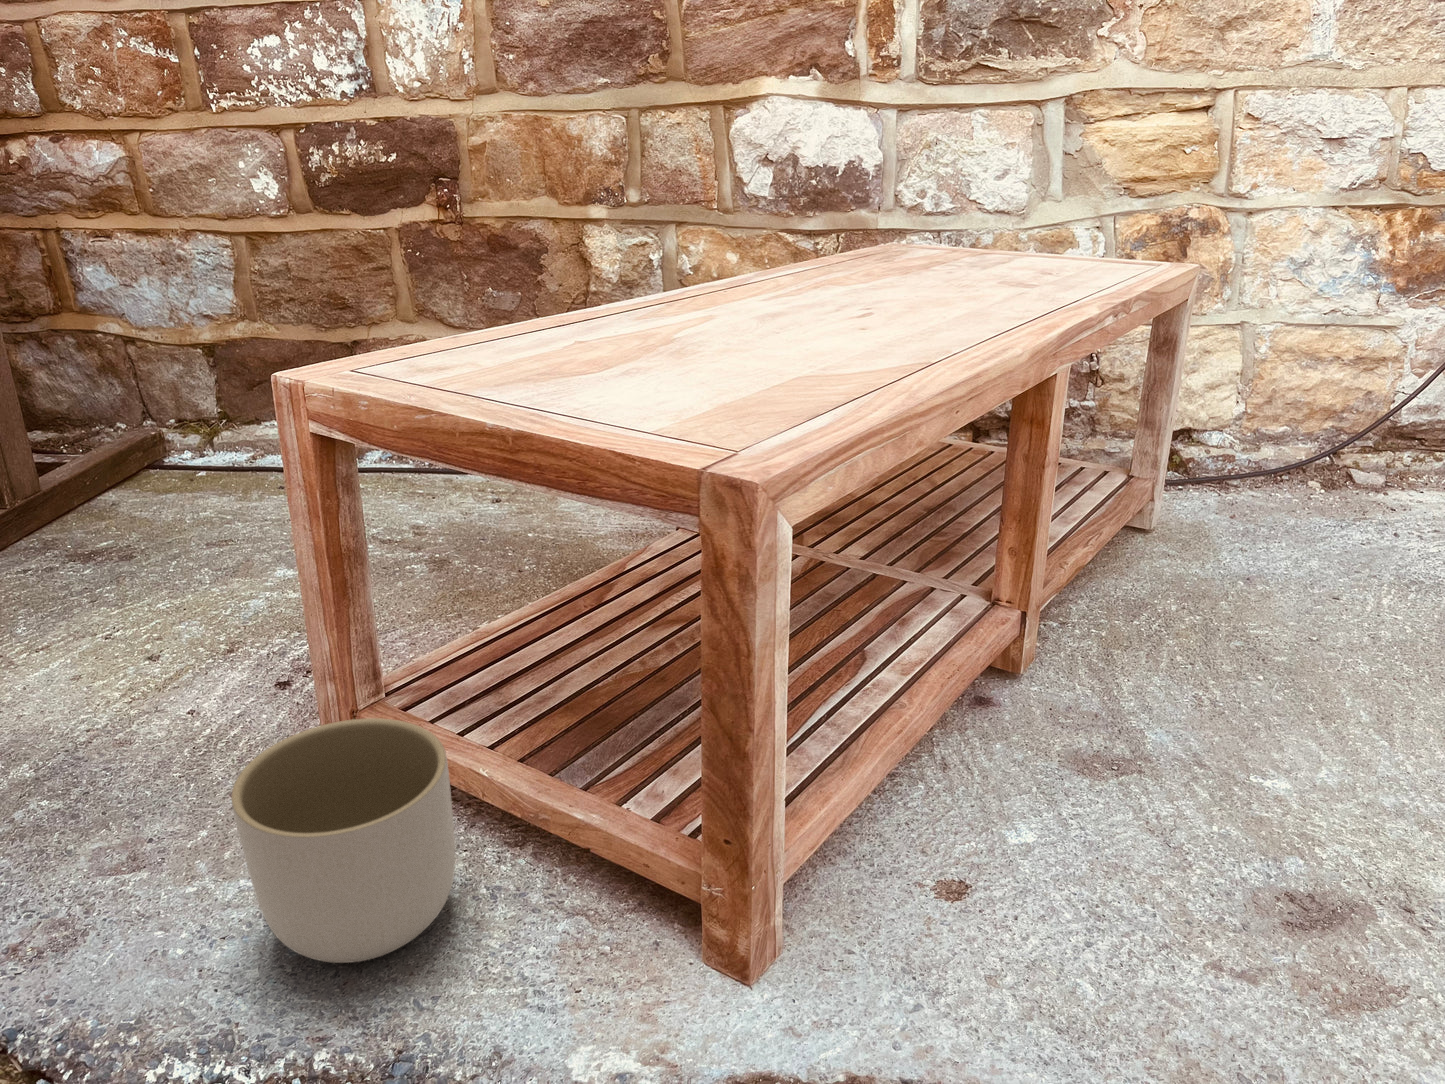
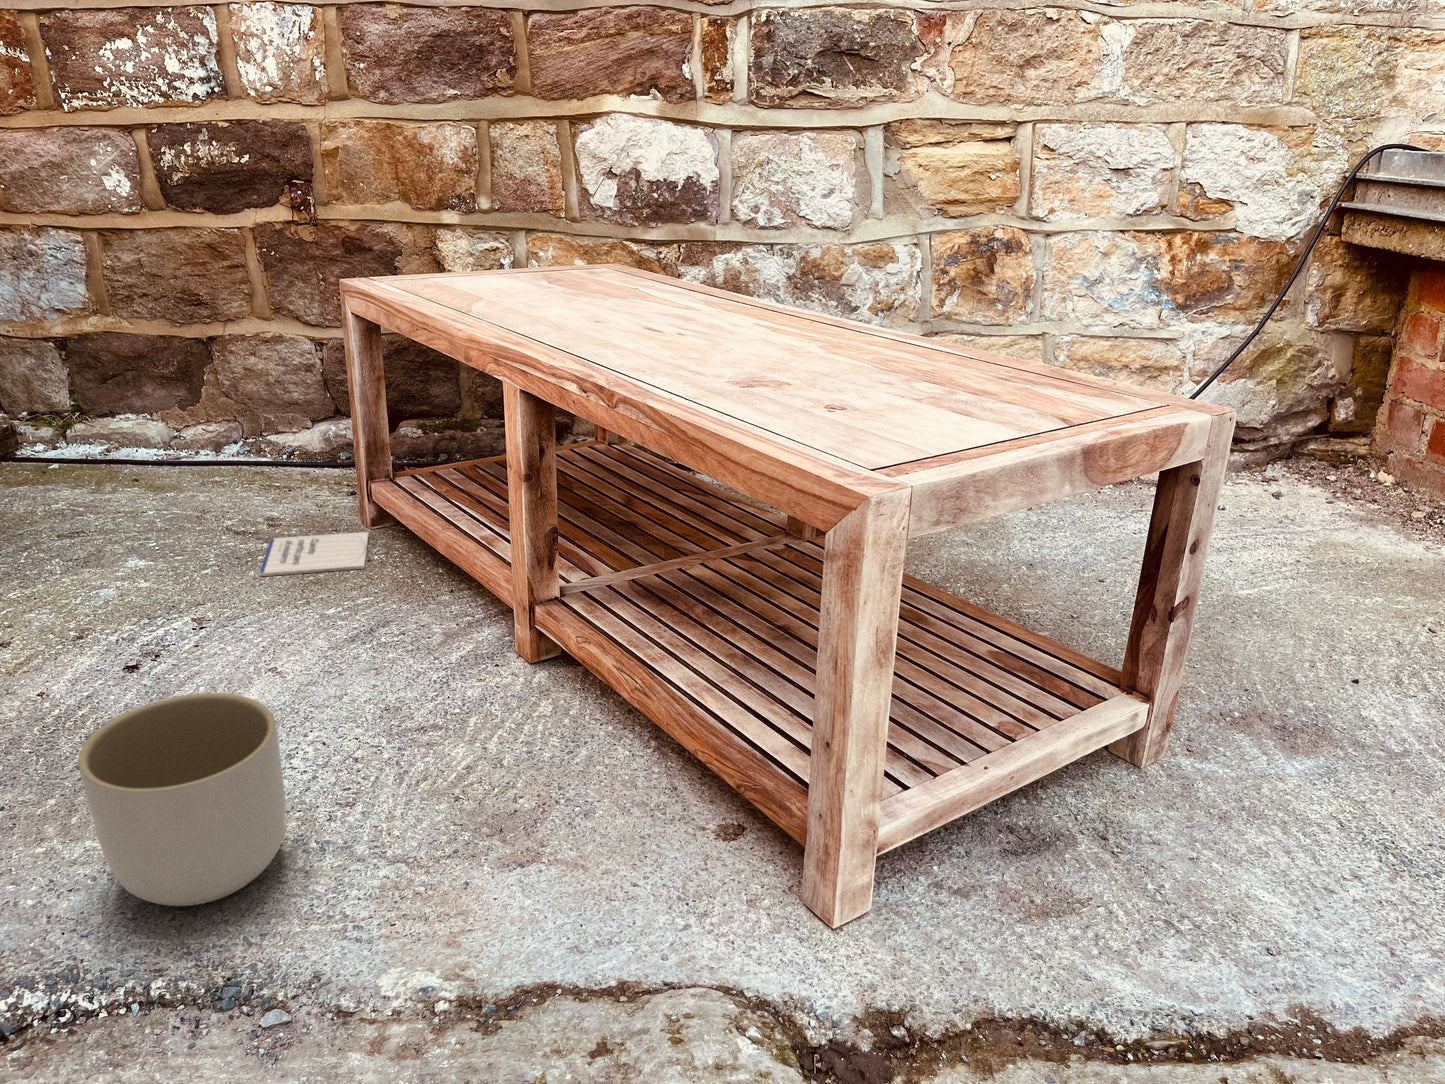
notebook: none [409,536,518,585] -> present [259,532,369,576]

